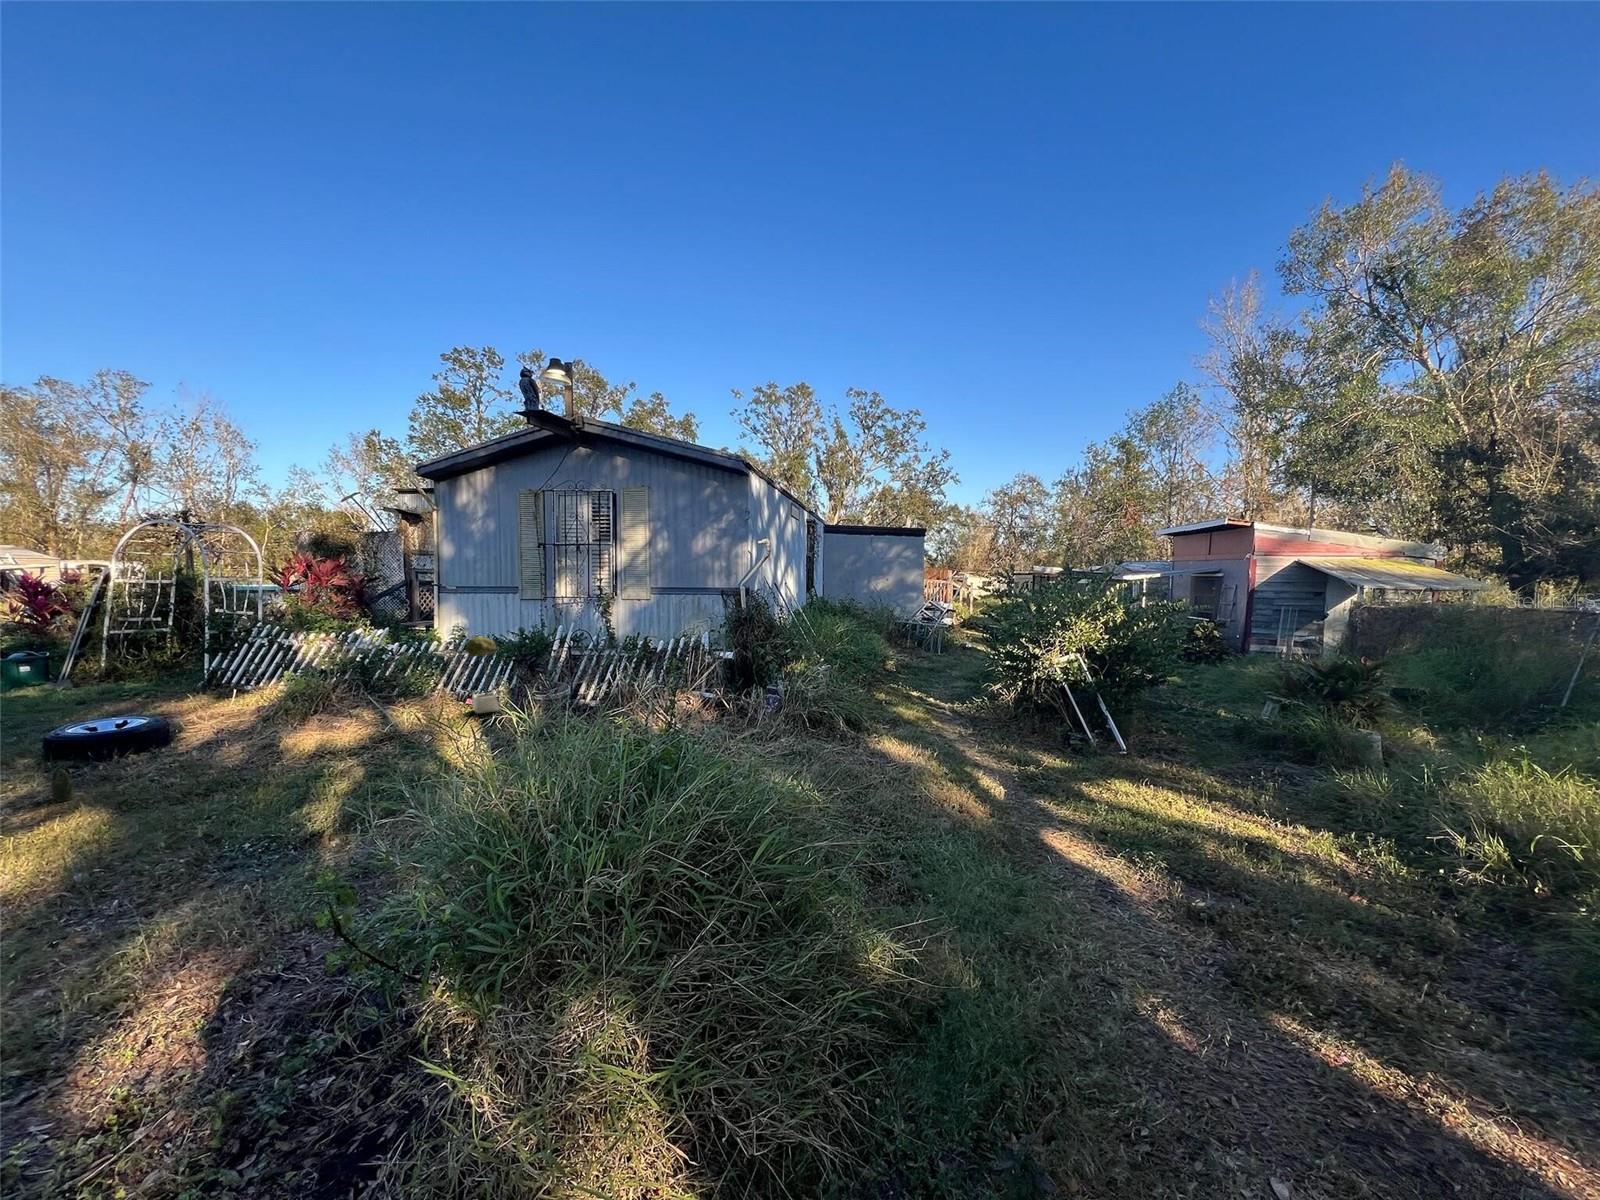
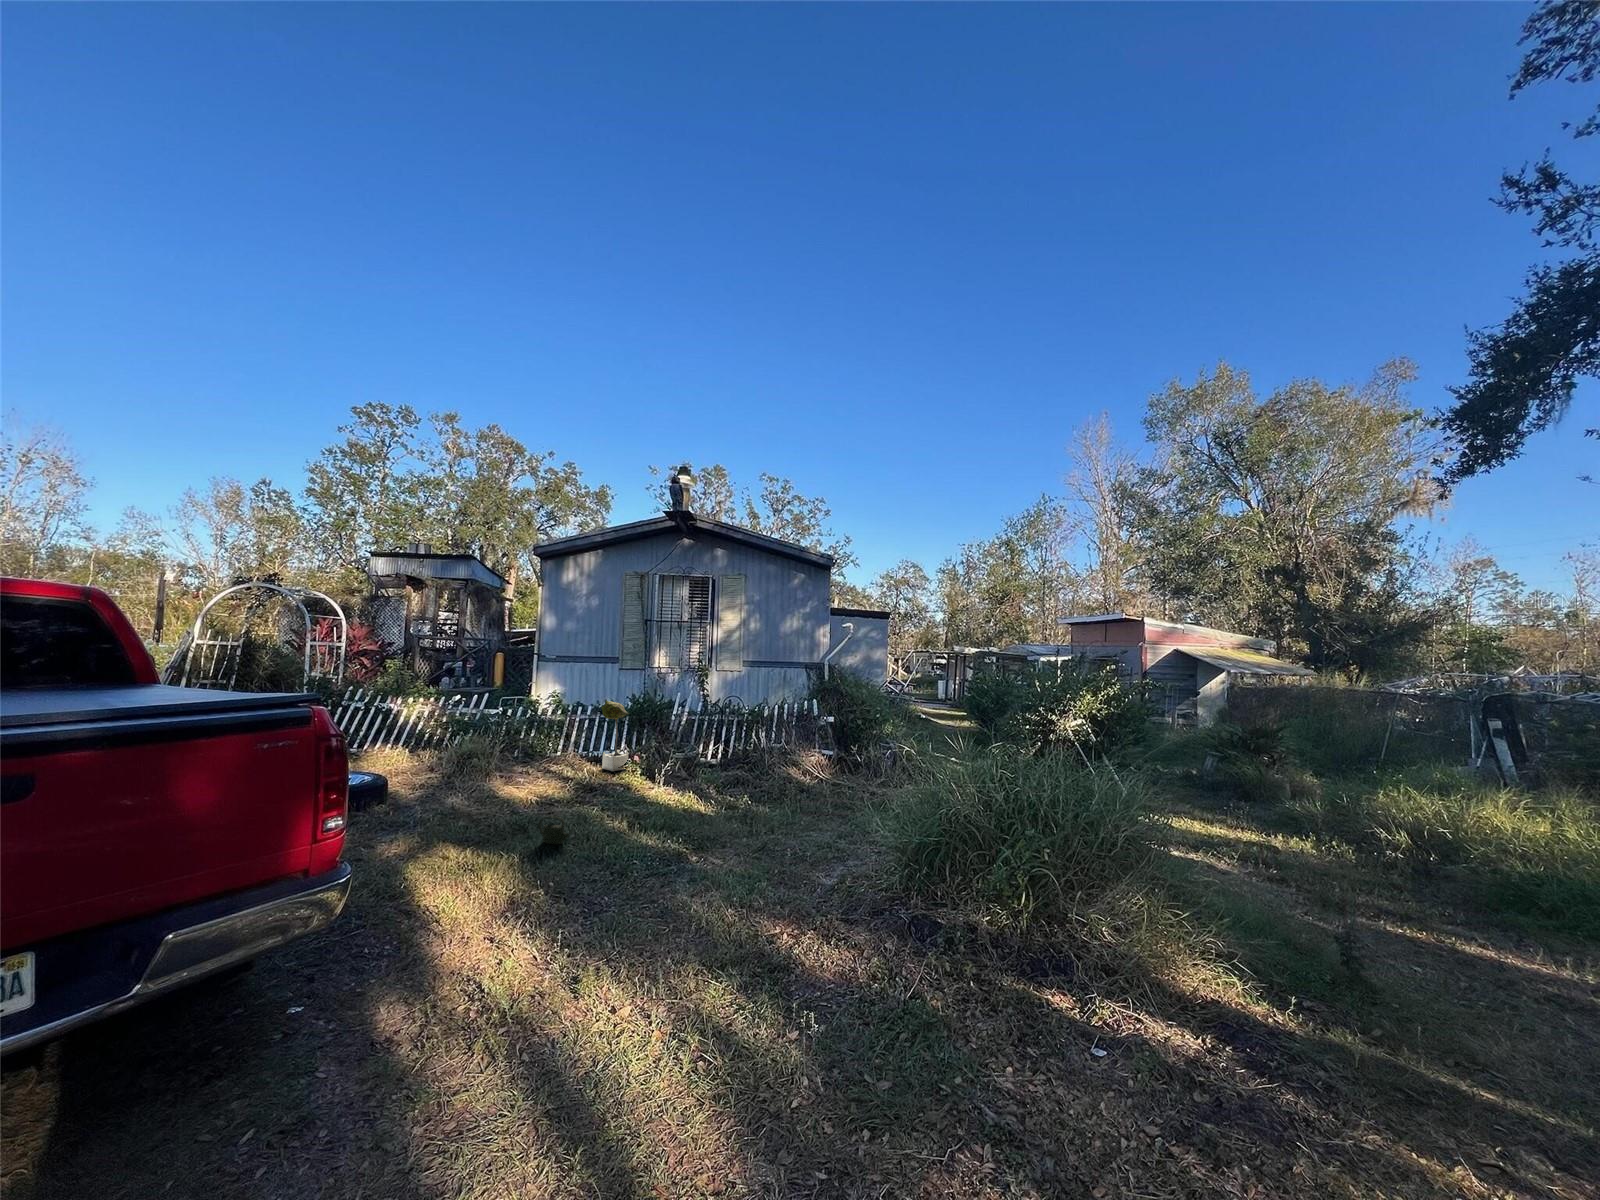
watering can: present [51,770,74,802] -> present [538,816,576,844]

